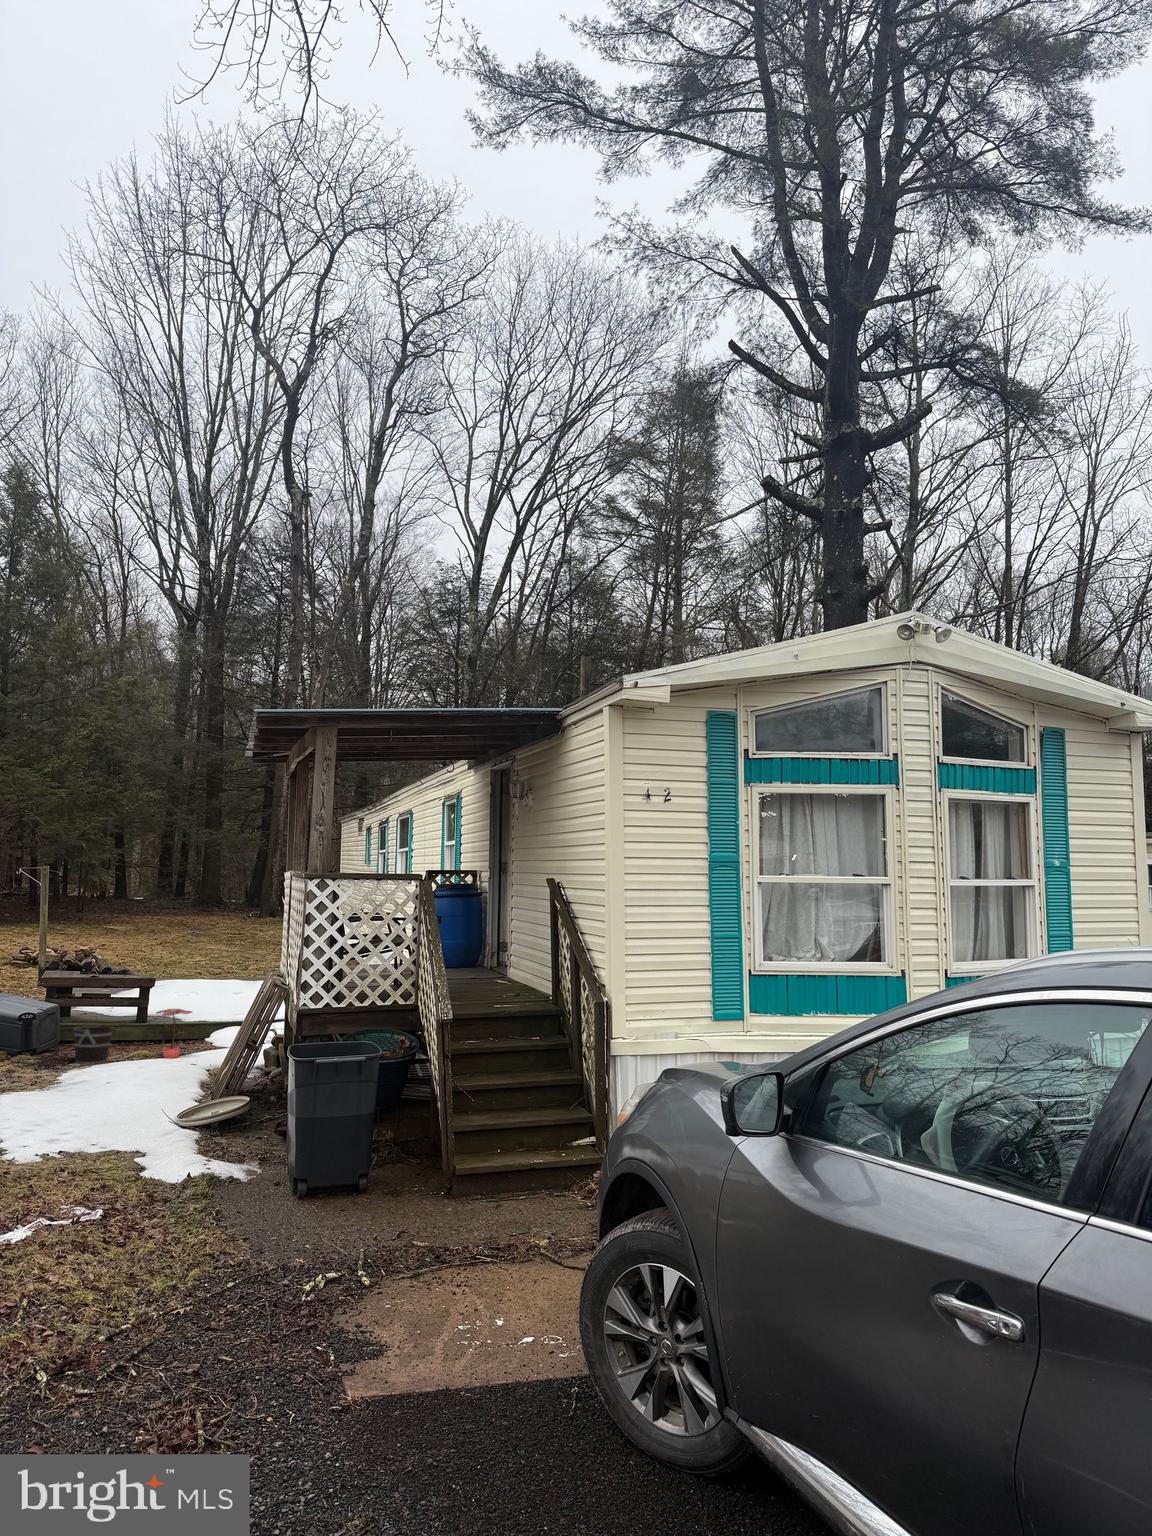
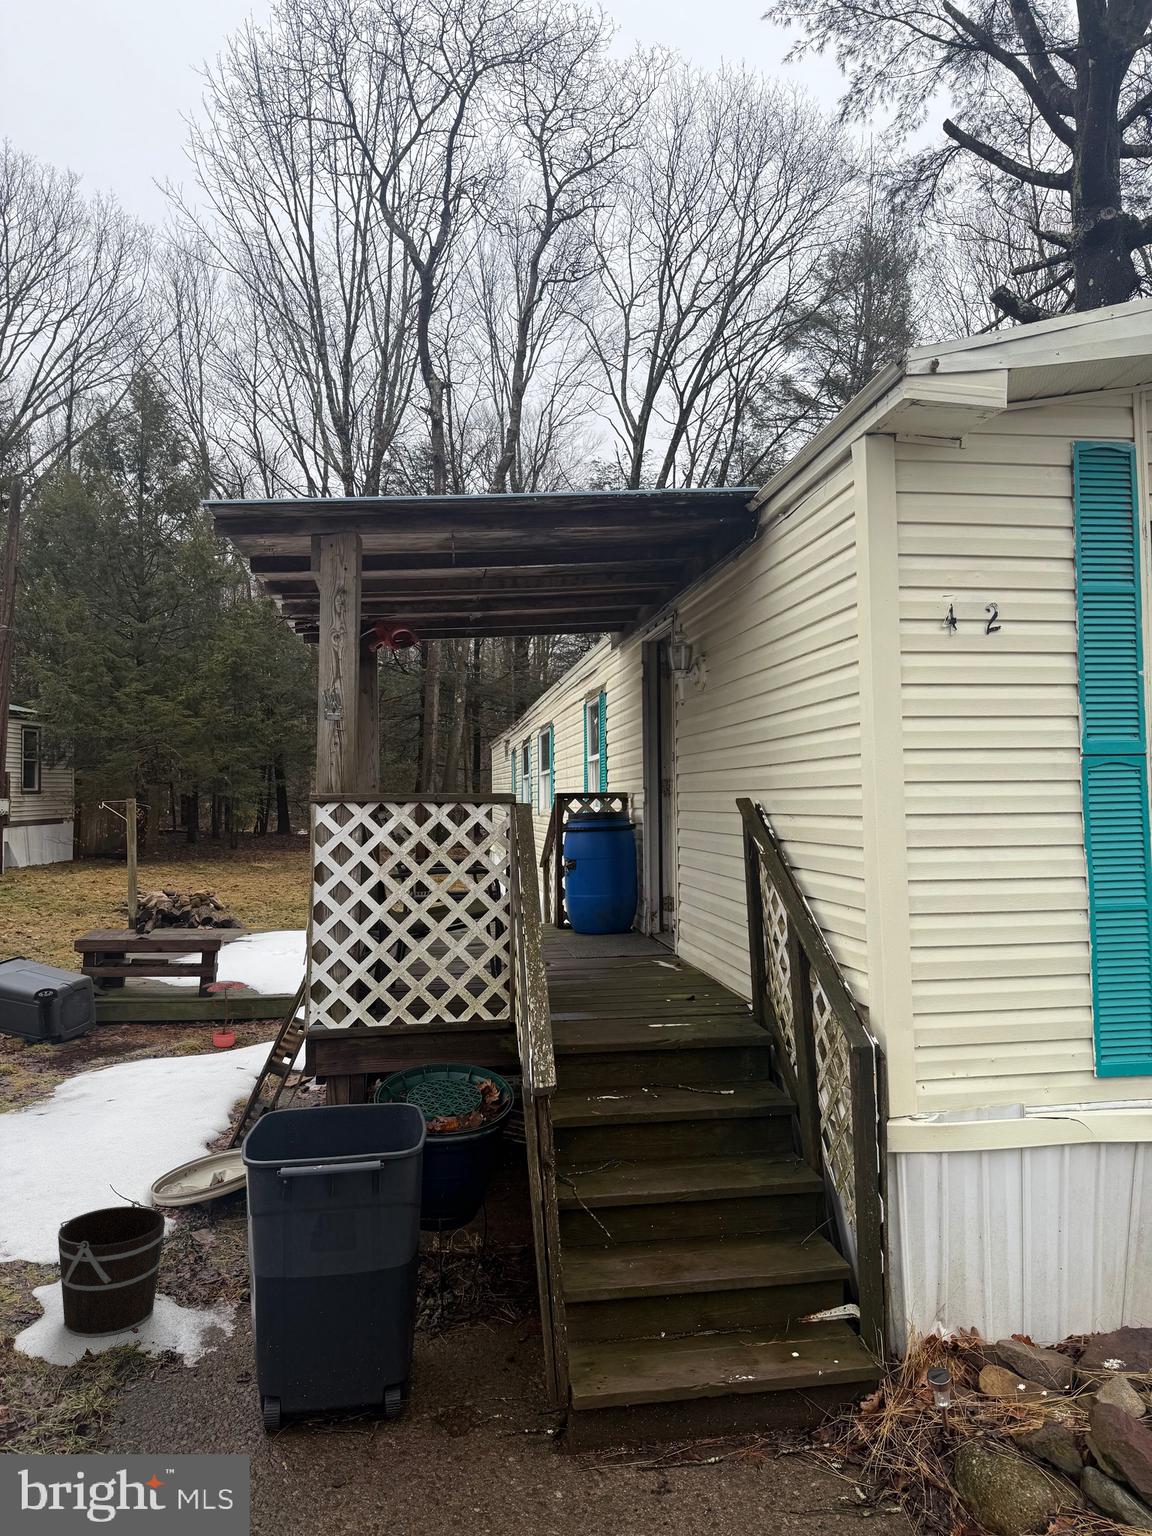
bucket: present [74,1026,112,1064] -> present [58,1201,165,1337]

